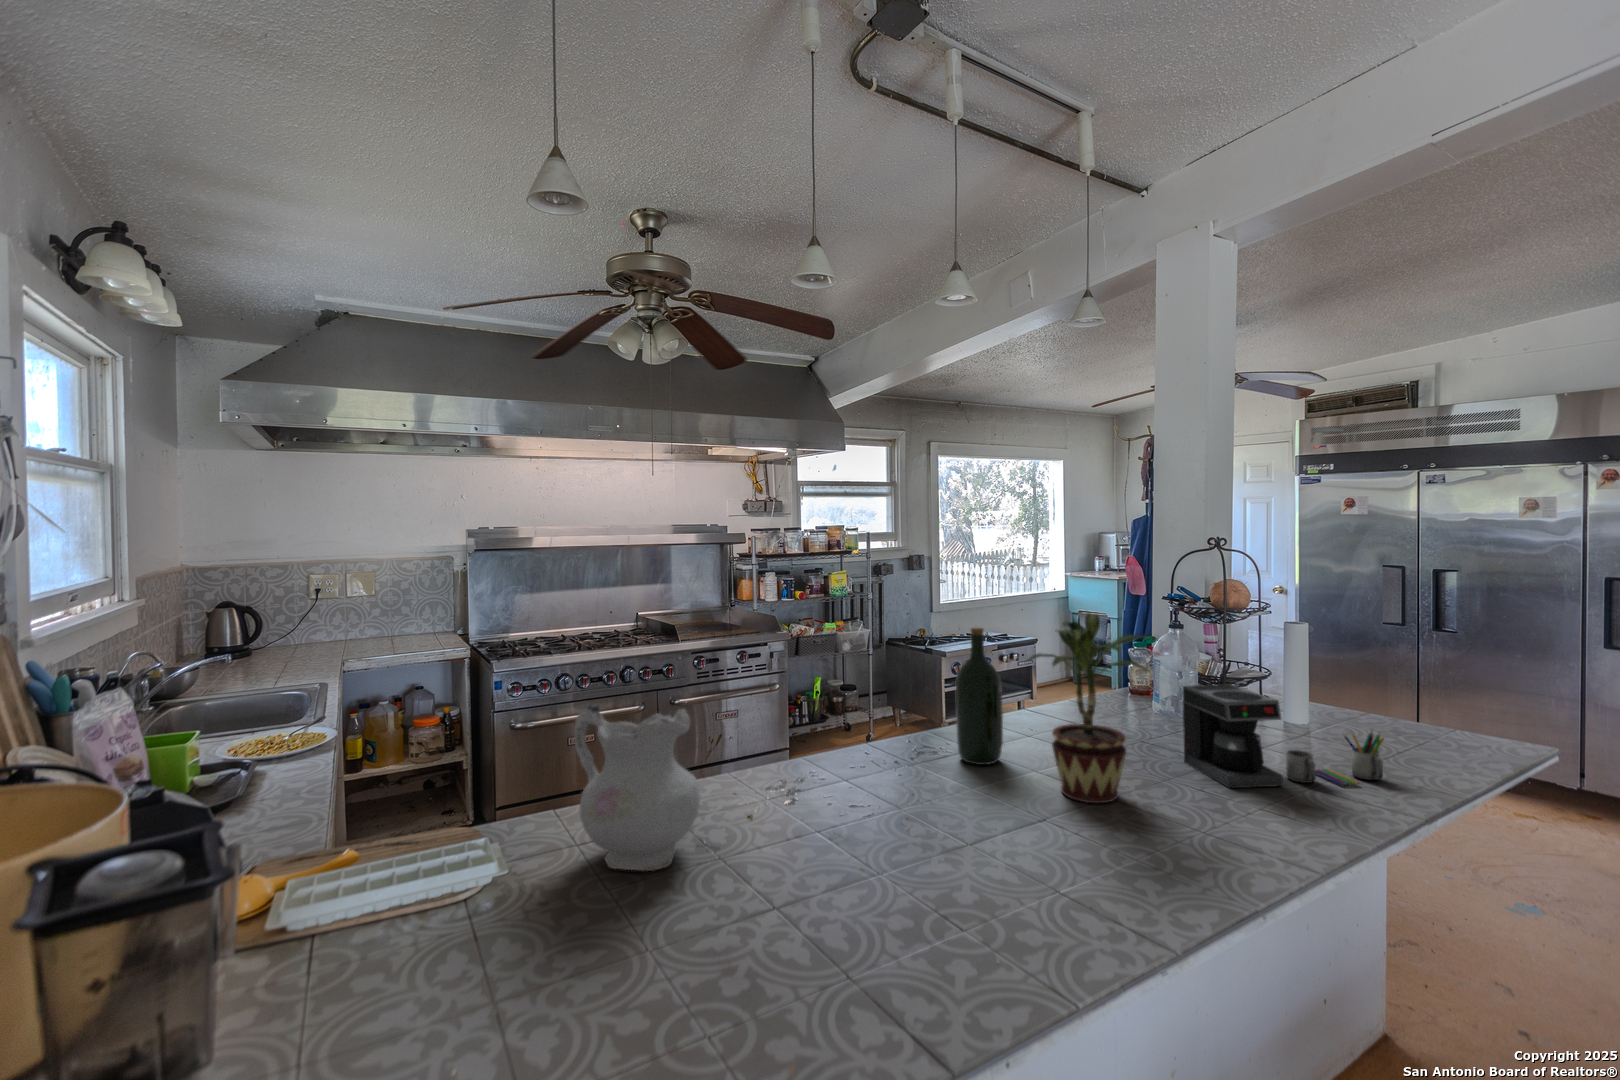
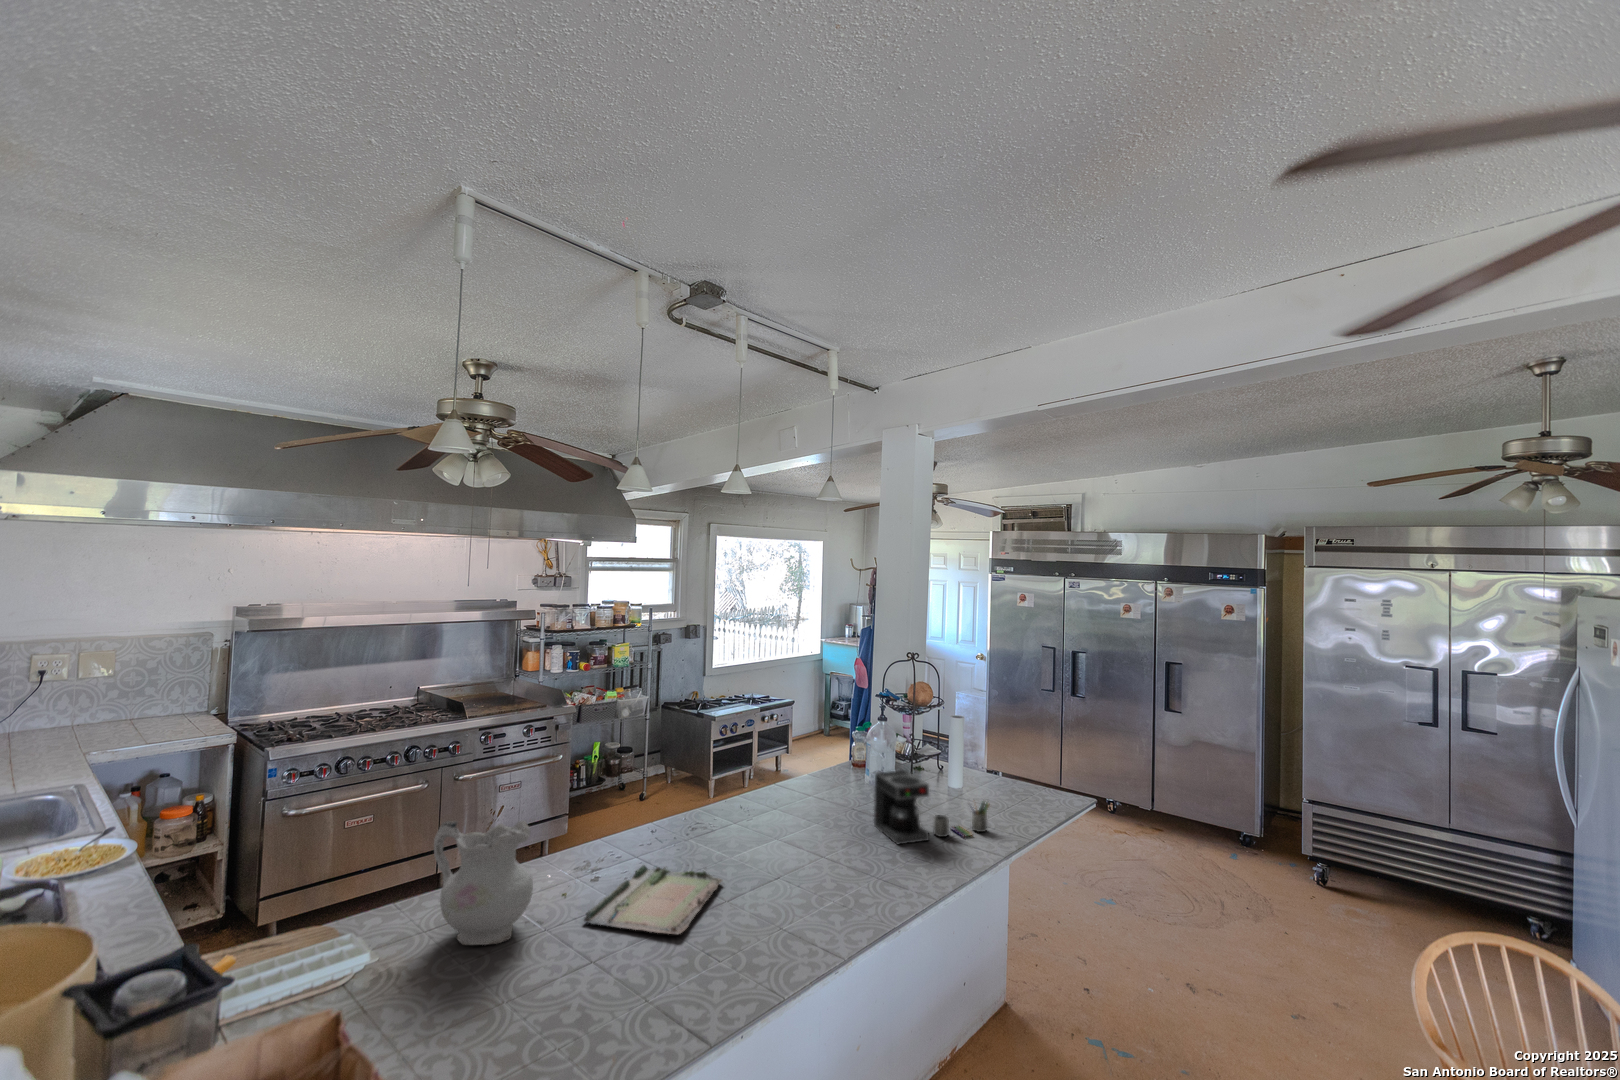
potted plant: present [1027,613,1158,803] -> none [767,727,858,863]
wine bottle: present [956,628,1003,765] -> none [720,735,754,838]
tray: none [768,788,965,885] -> present [584,865,722,934]

